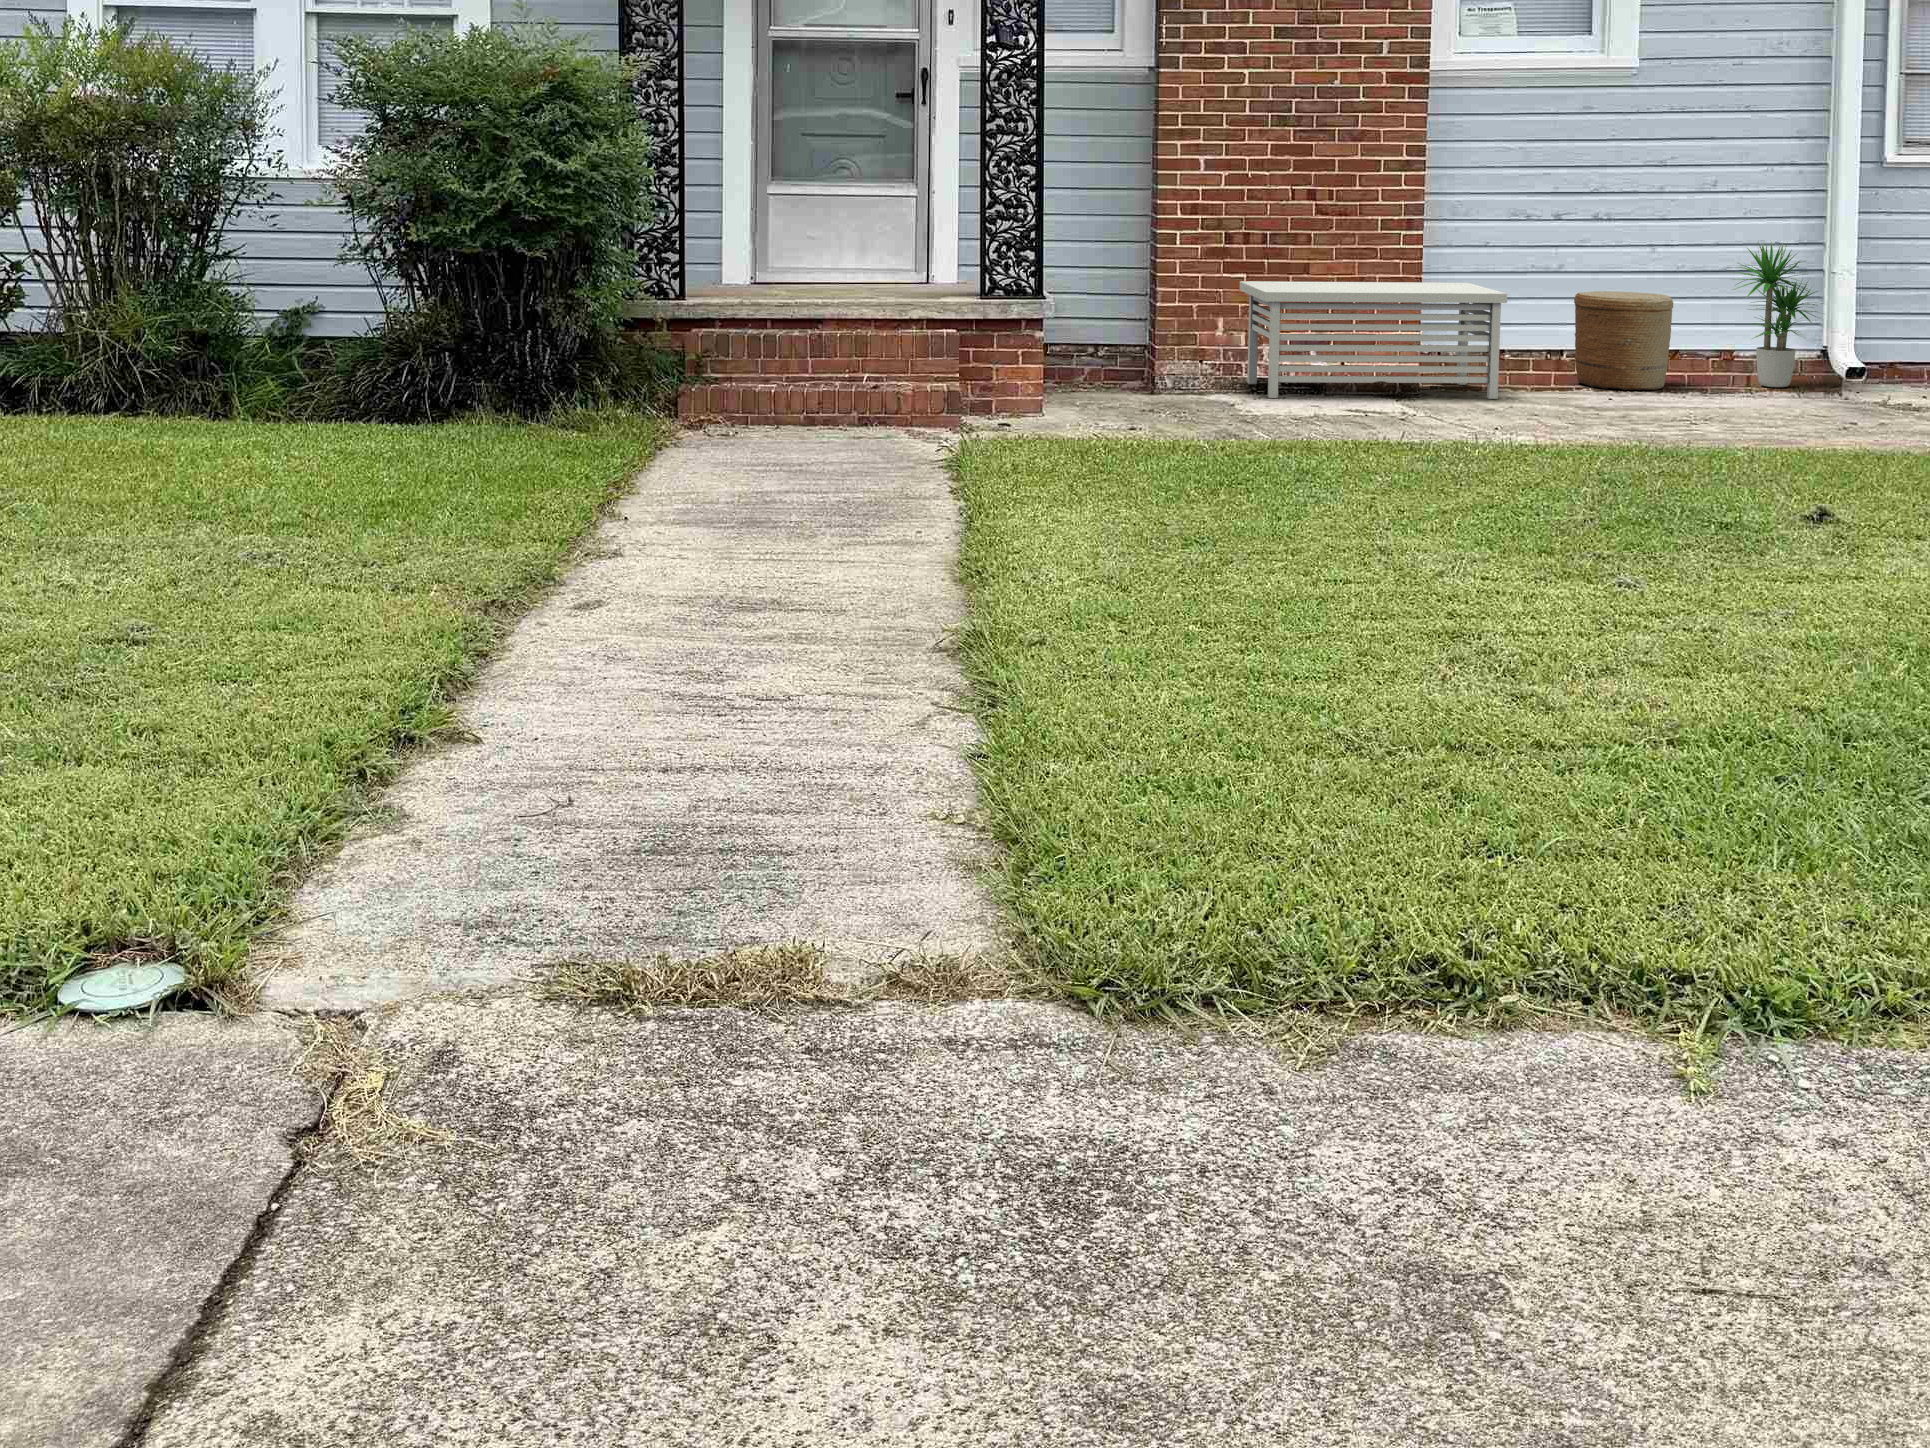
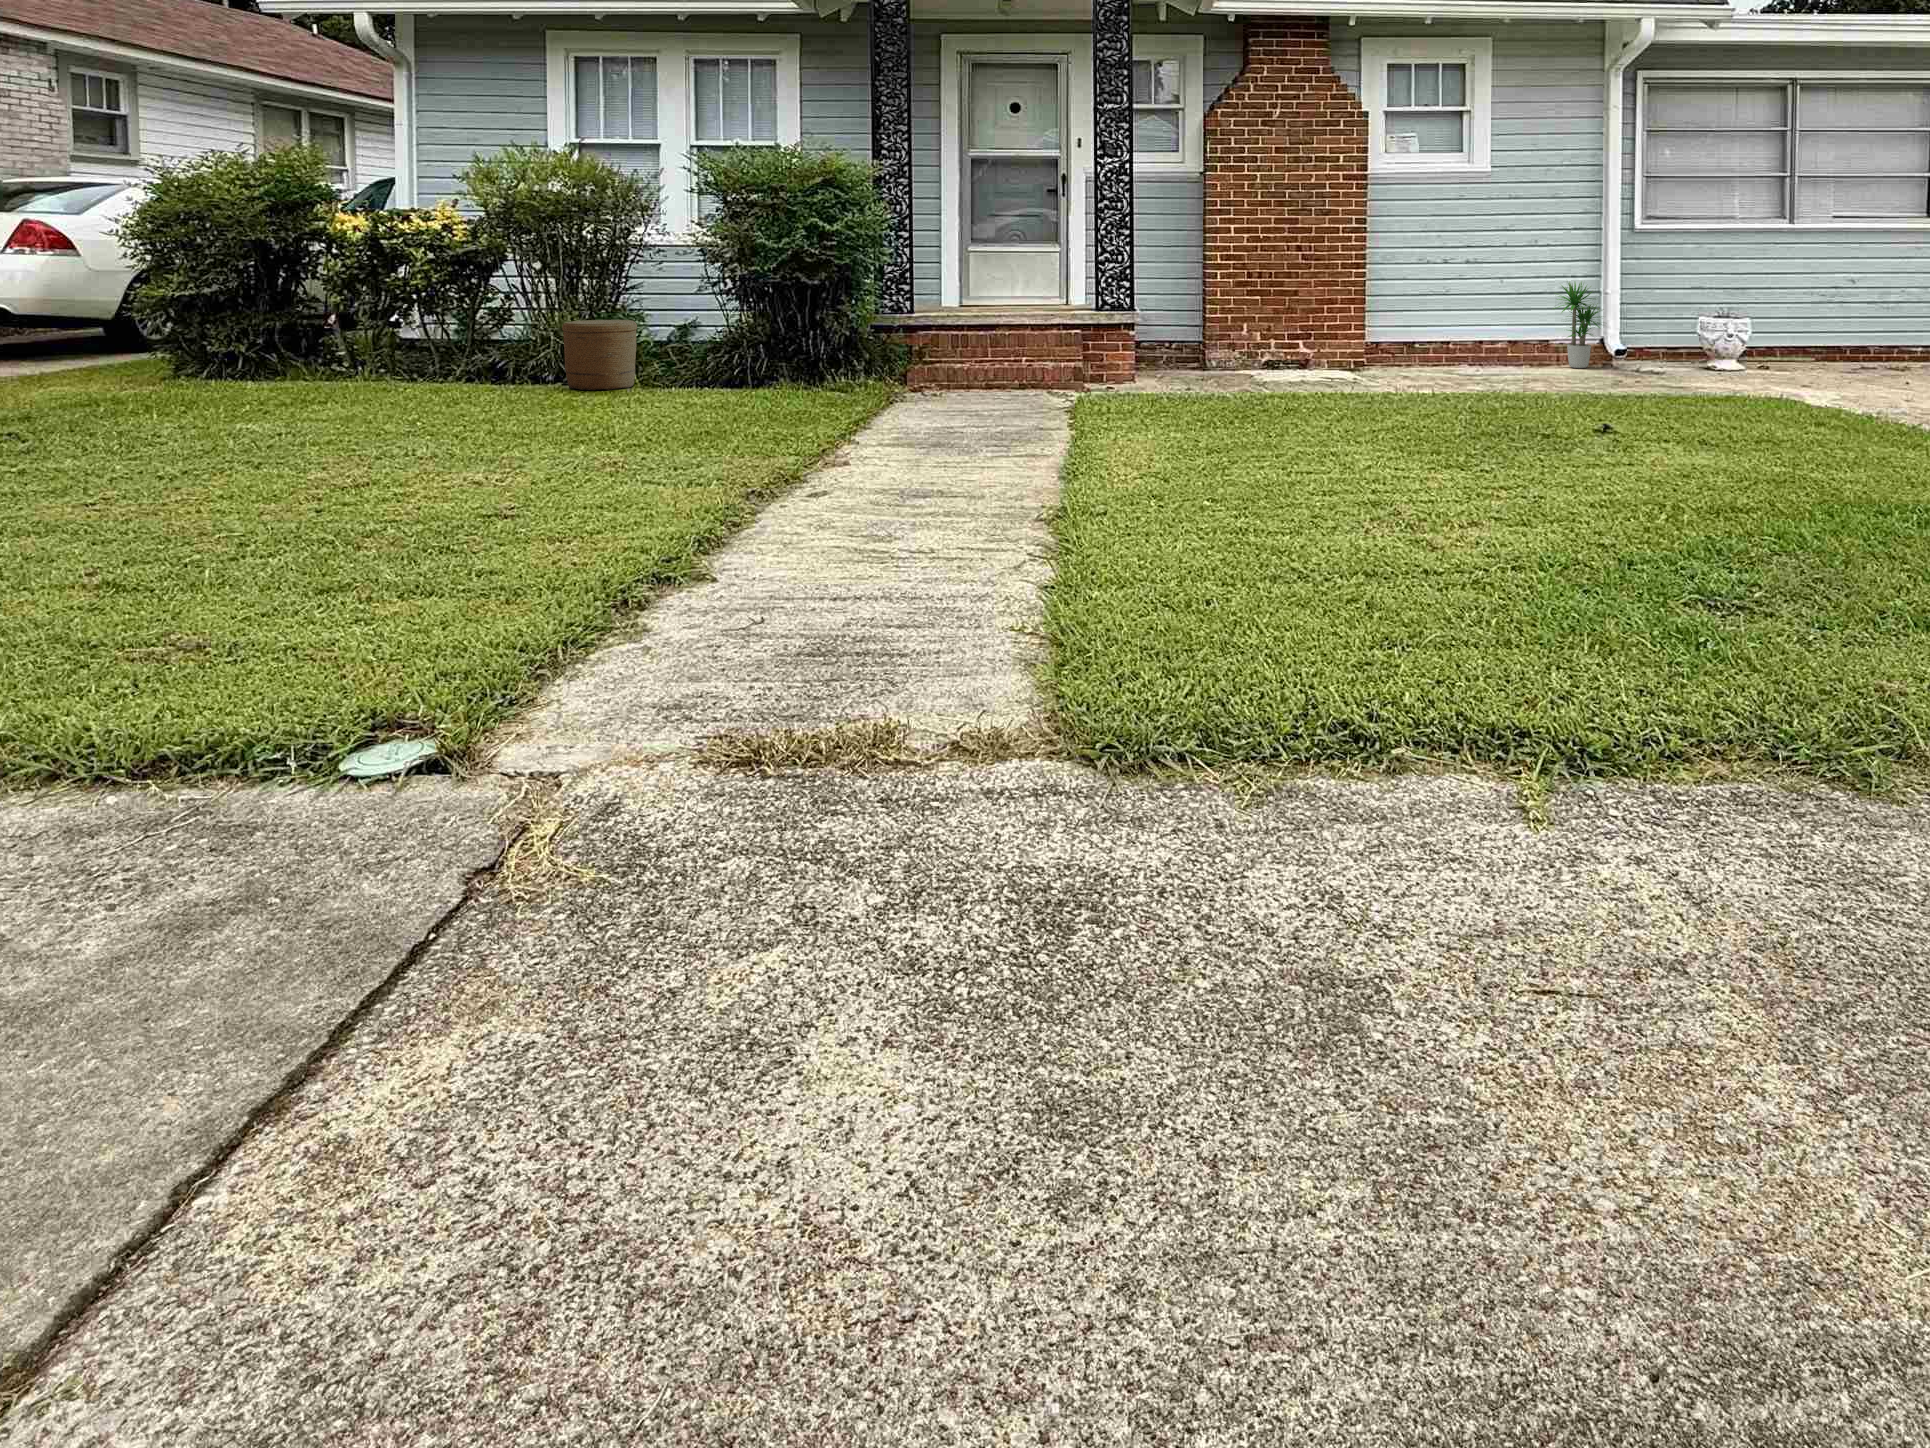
storage bench: present [1240,281,1507,399] -> none [1254,306,1416,376]
woven basket: present [1574,291,1673,390] -> present [562,320,637,390]

